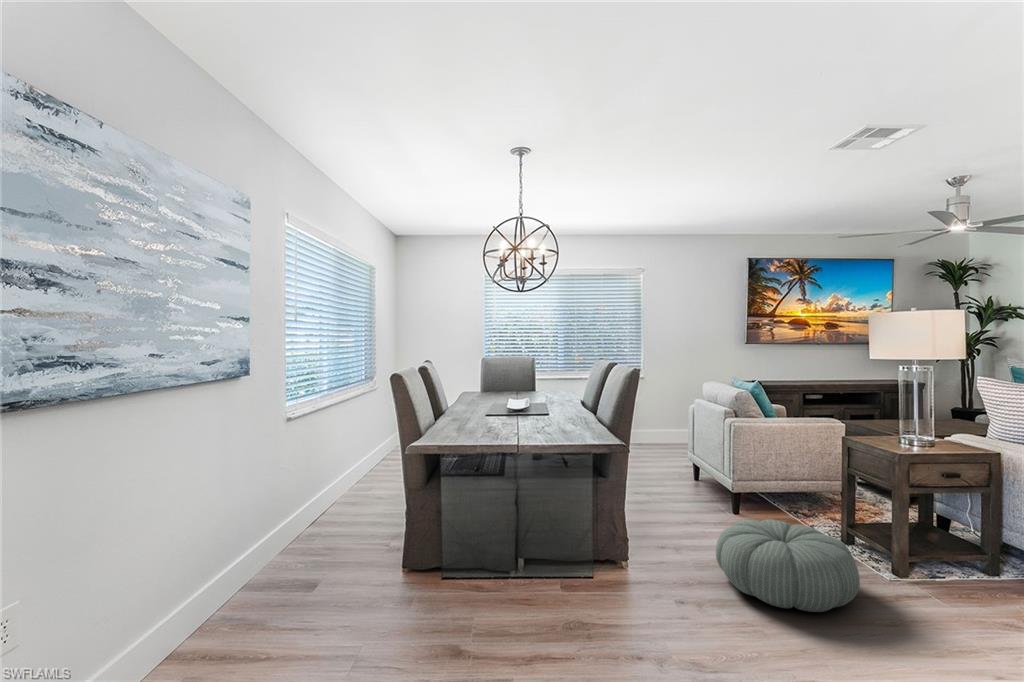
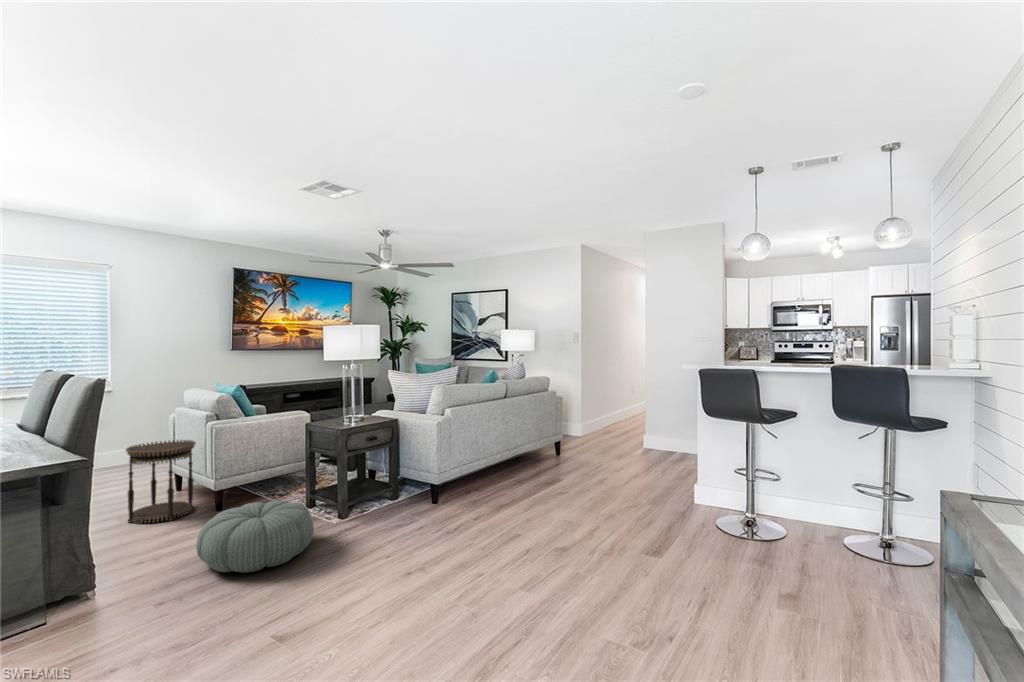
side table: none [655,430,714,512] -> present [126,440,196,523]

